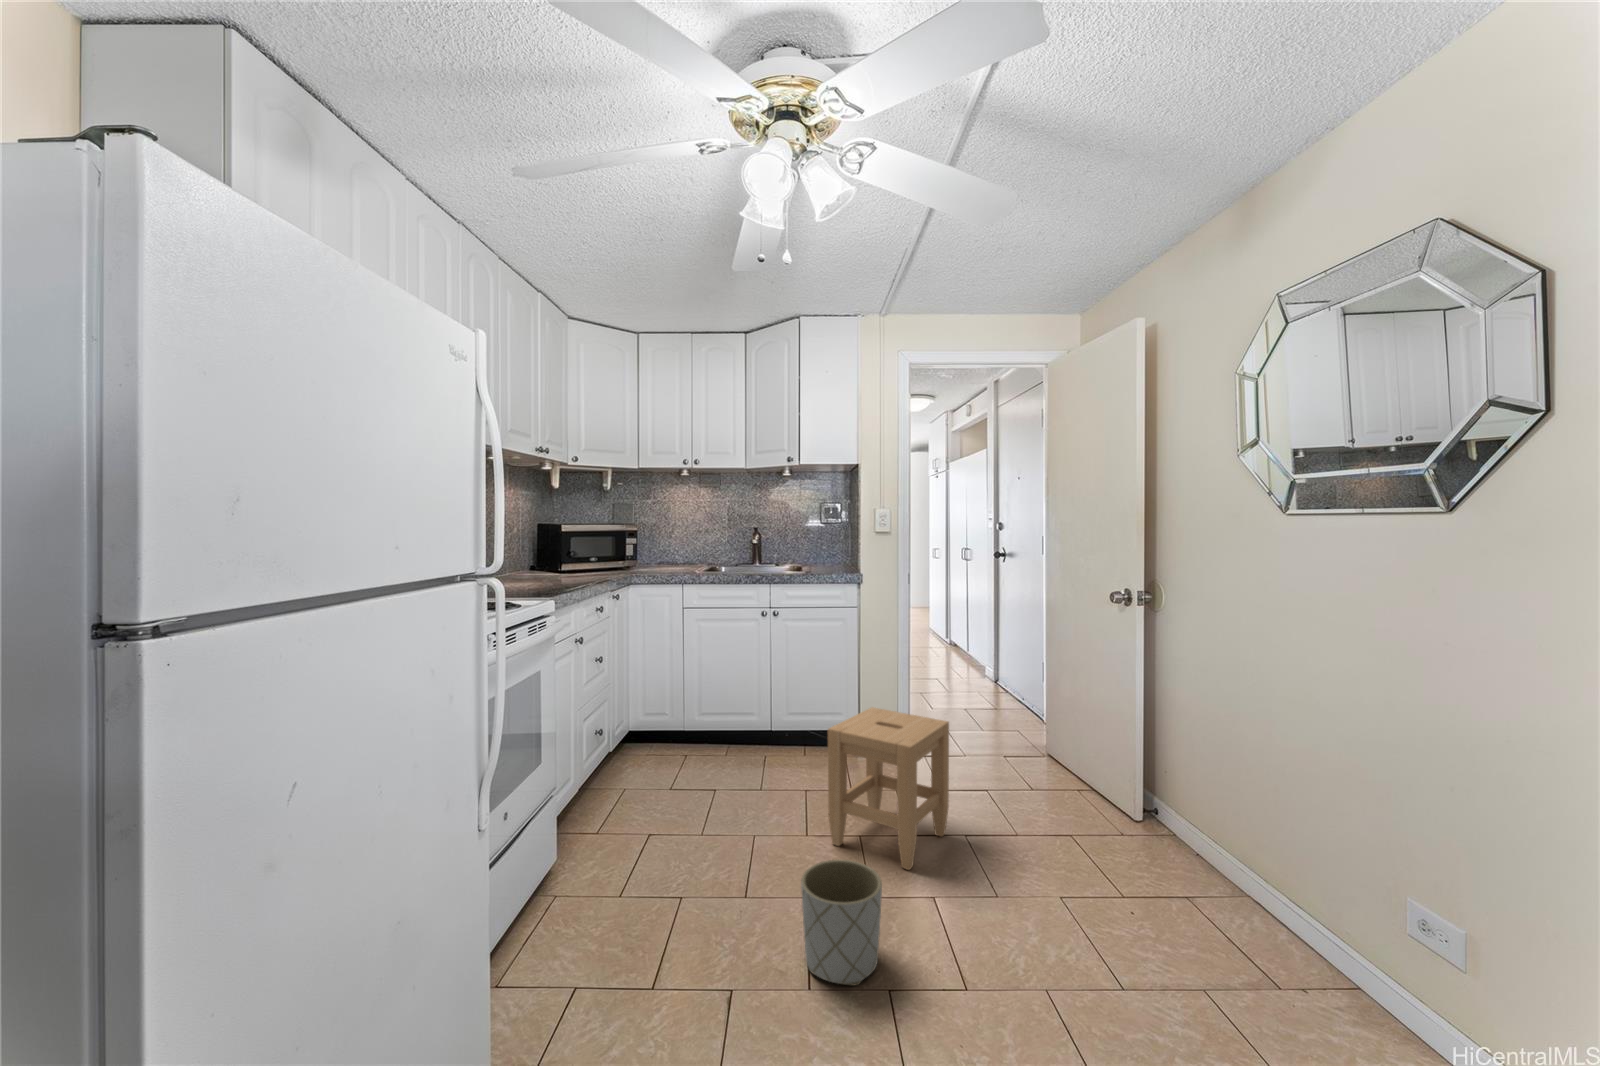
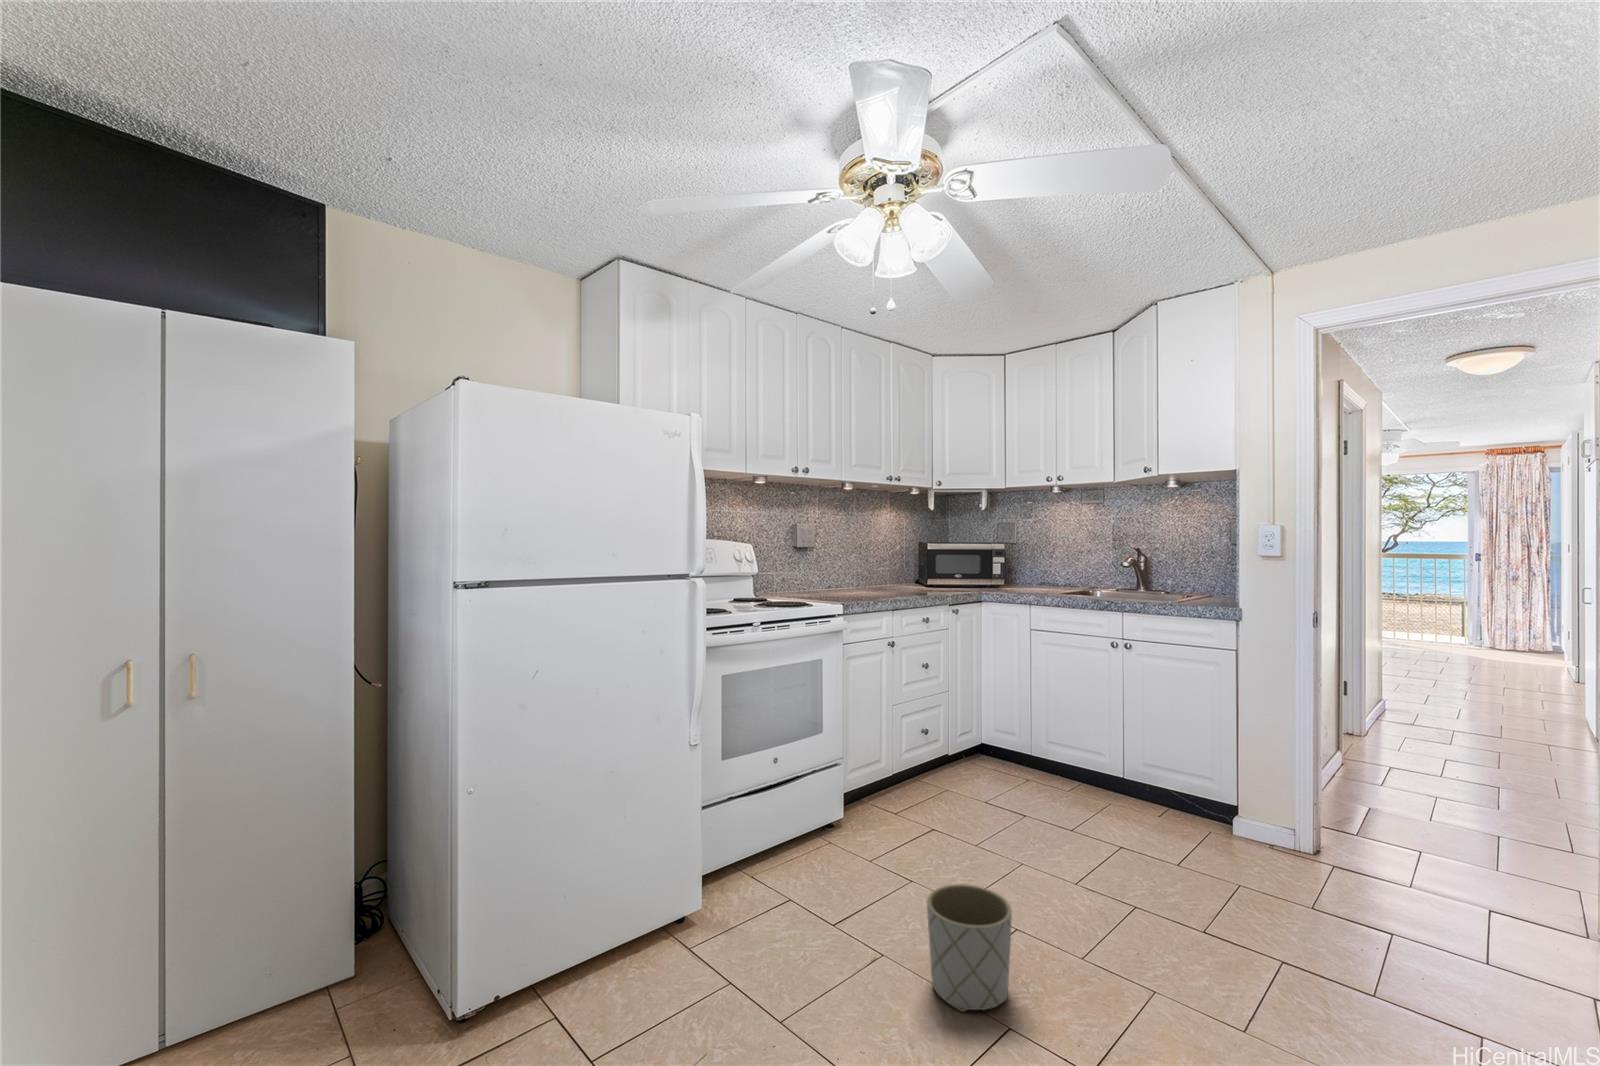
stool: present [828,707,949,870] -> none [1073,765,1244,961]

